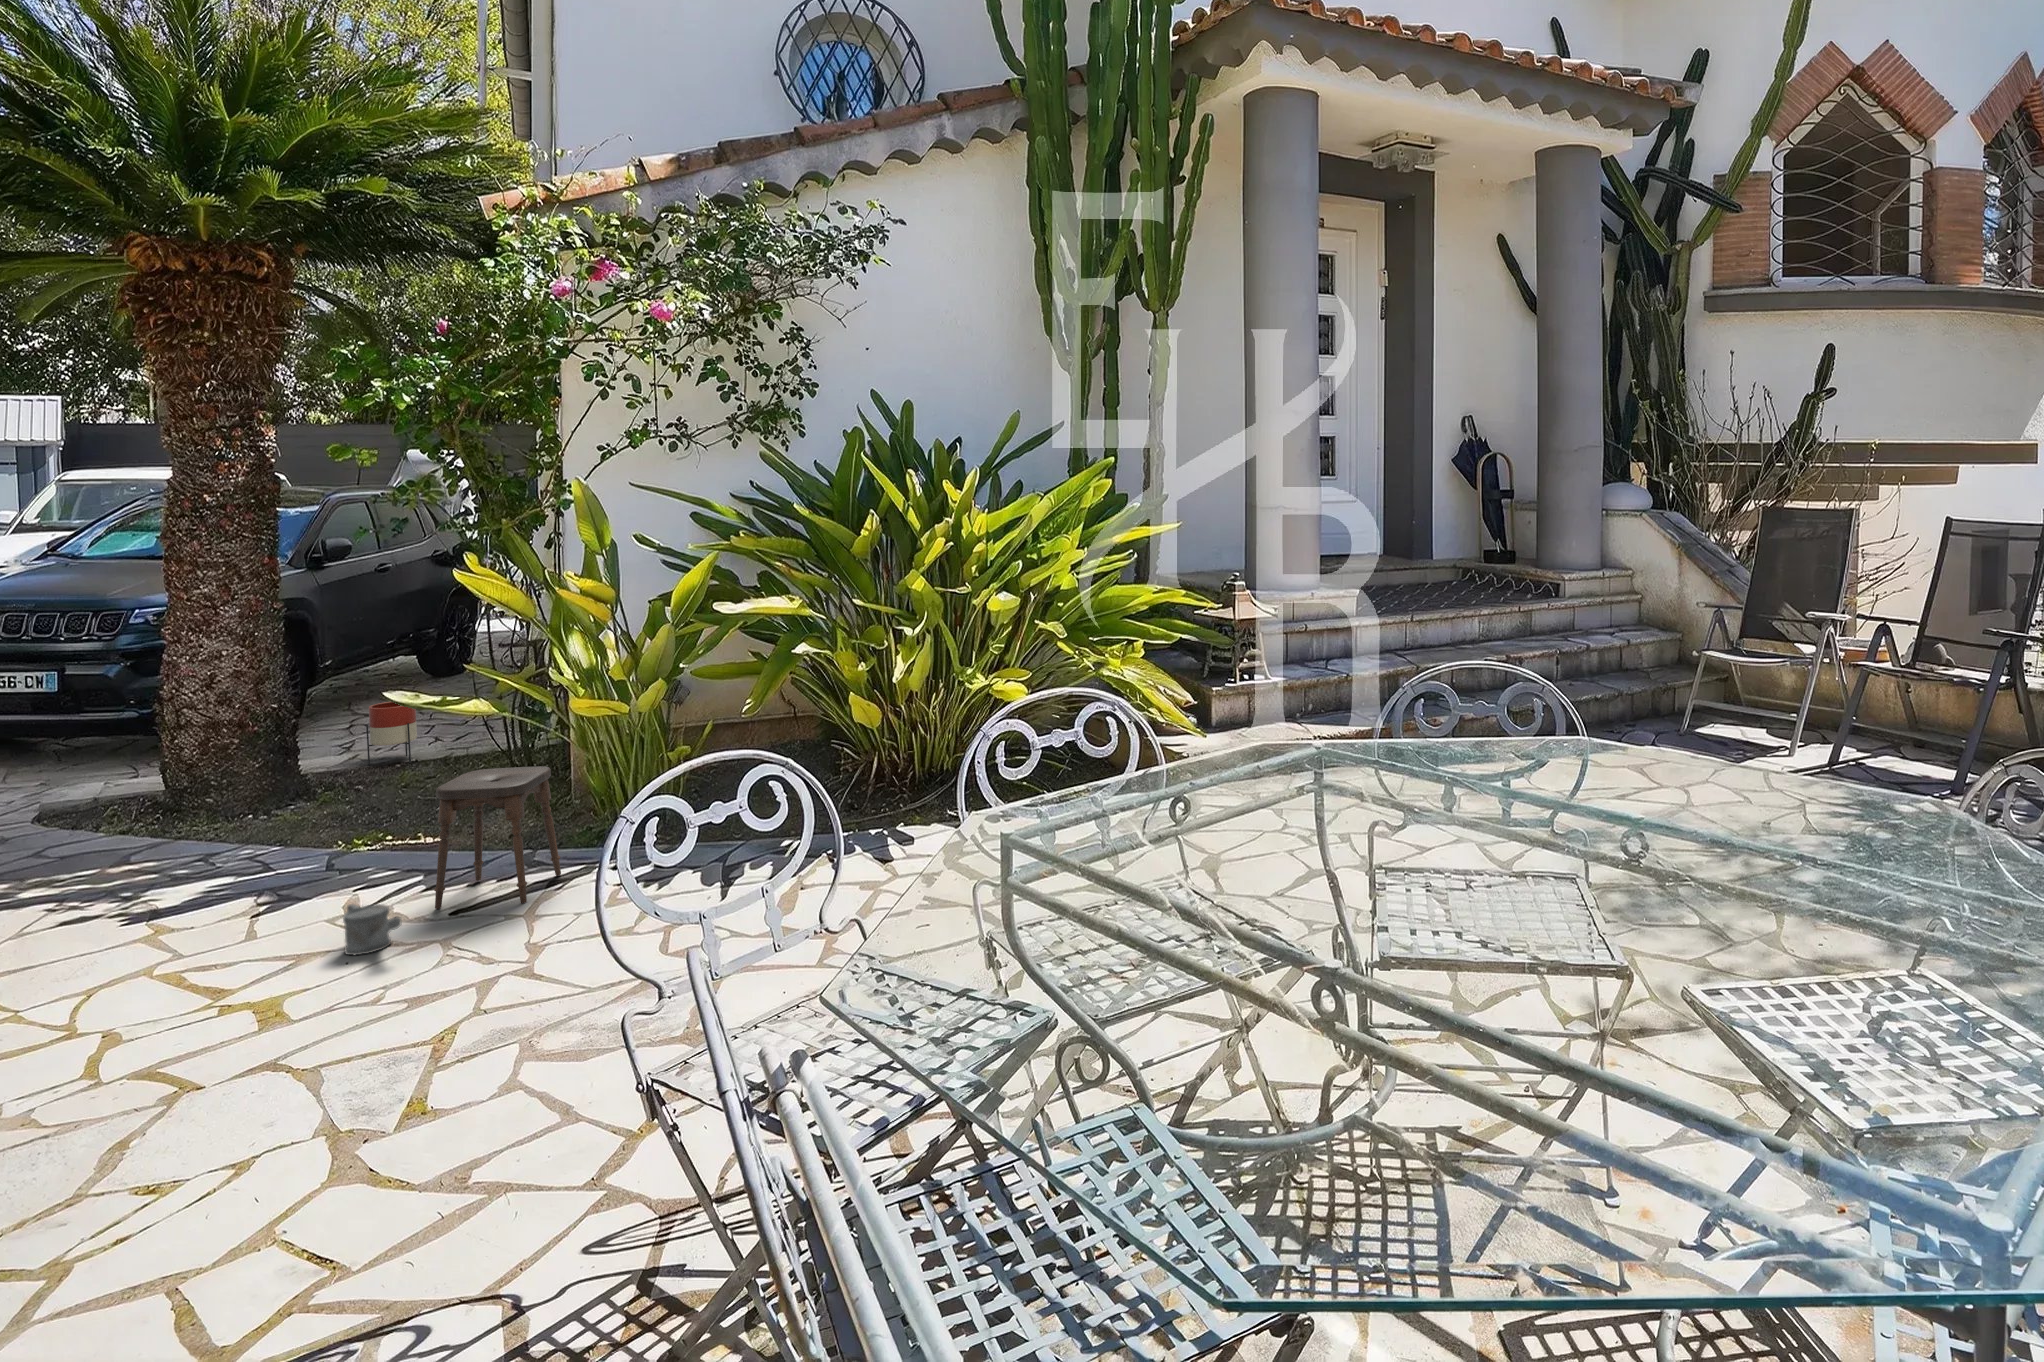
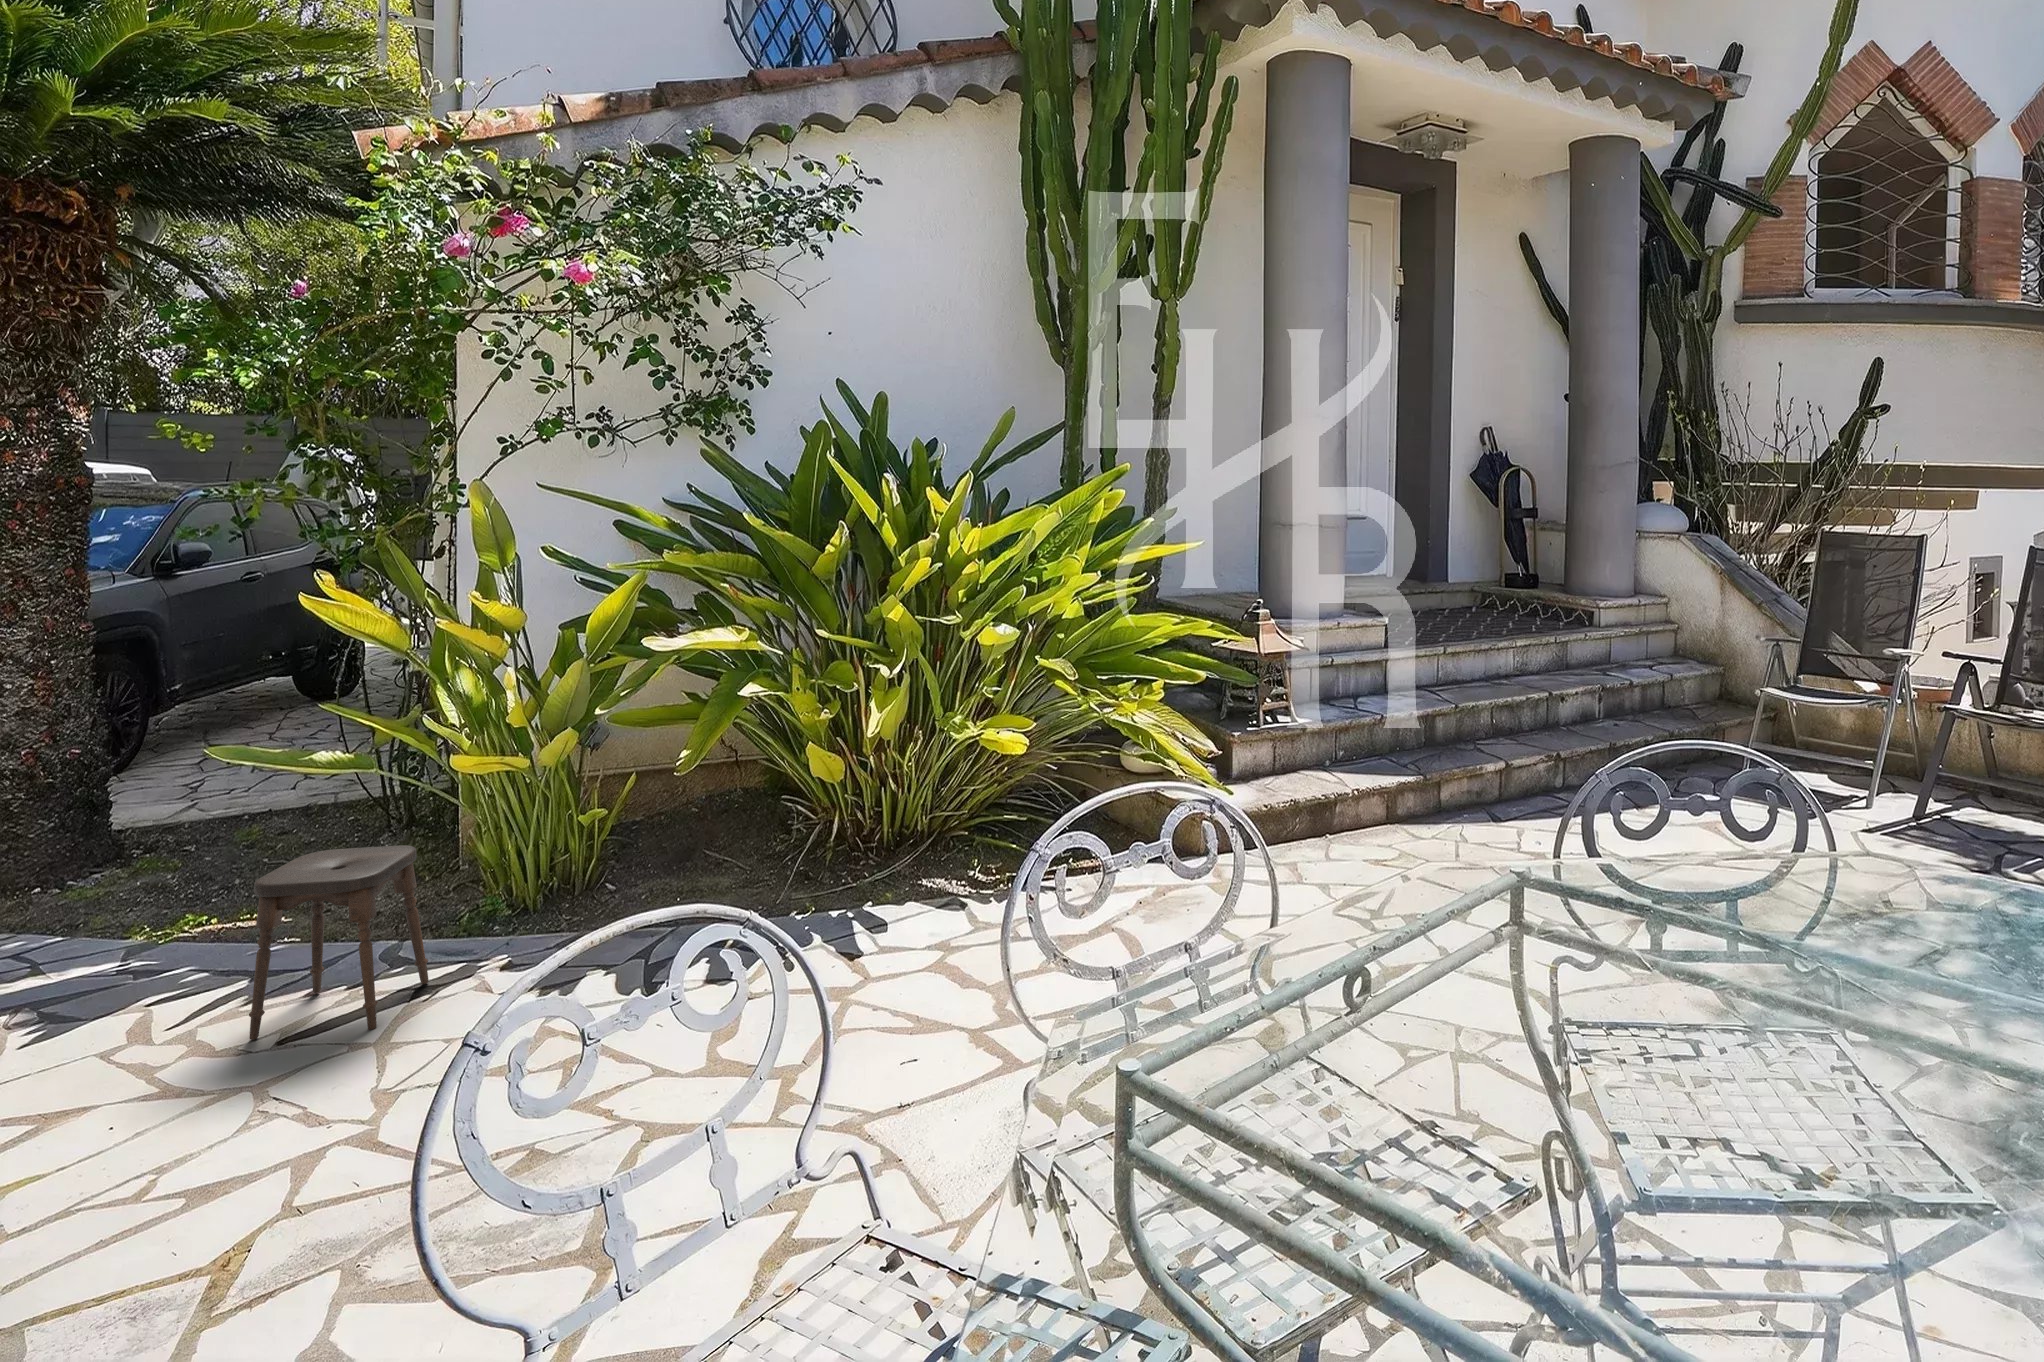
planter: present [366,702,417,766] -> none [211,735,277,814]
watering can: present [343,904,402,955] -> none [104,1045,186,1122]

